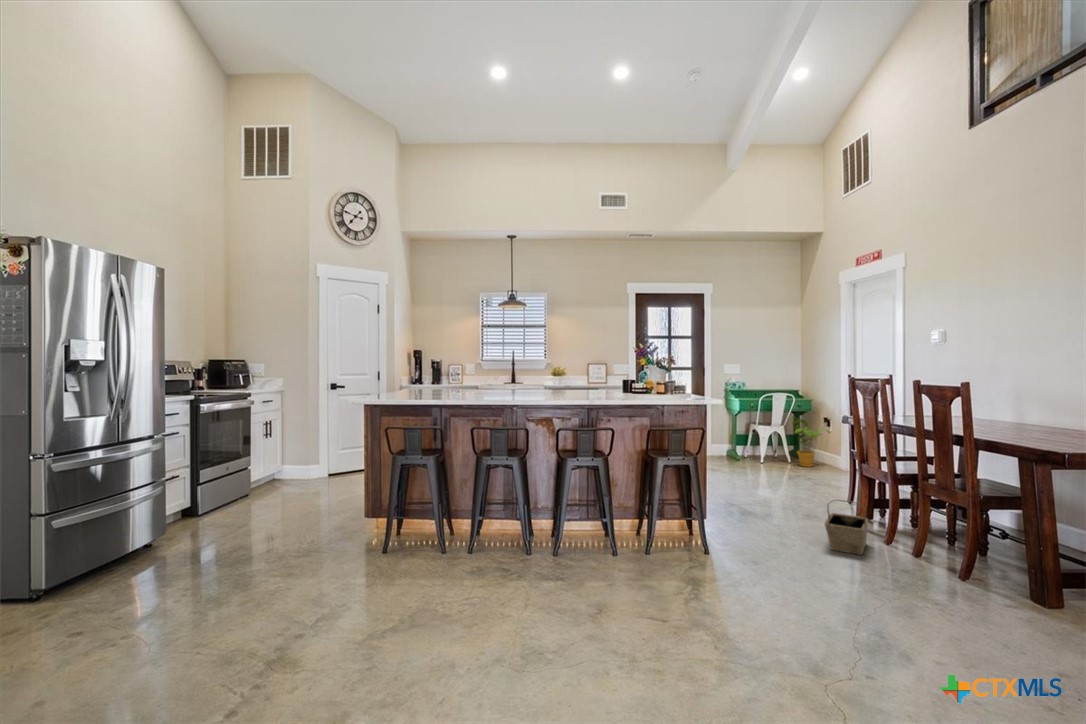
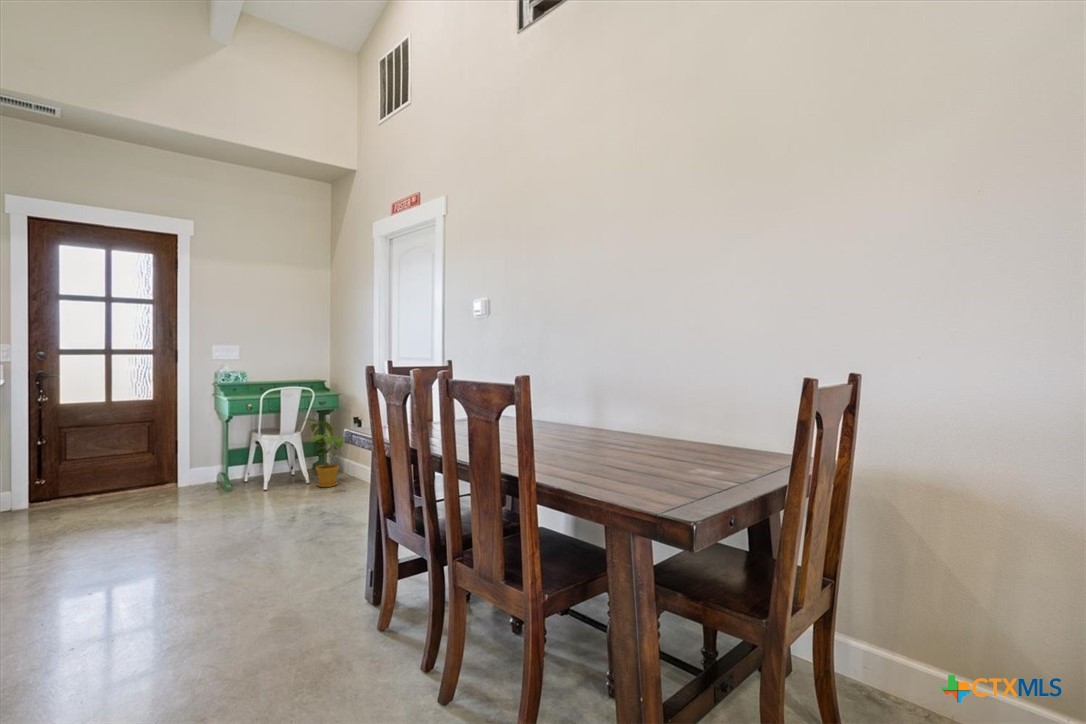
basket: present [825,500,868,555] -> none [299,586,384,700]

